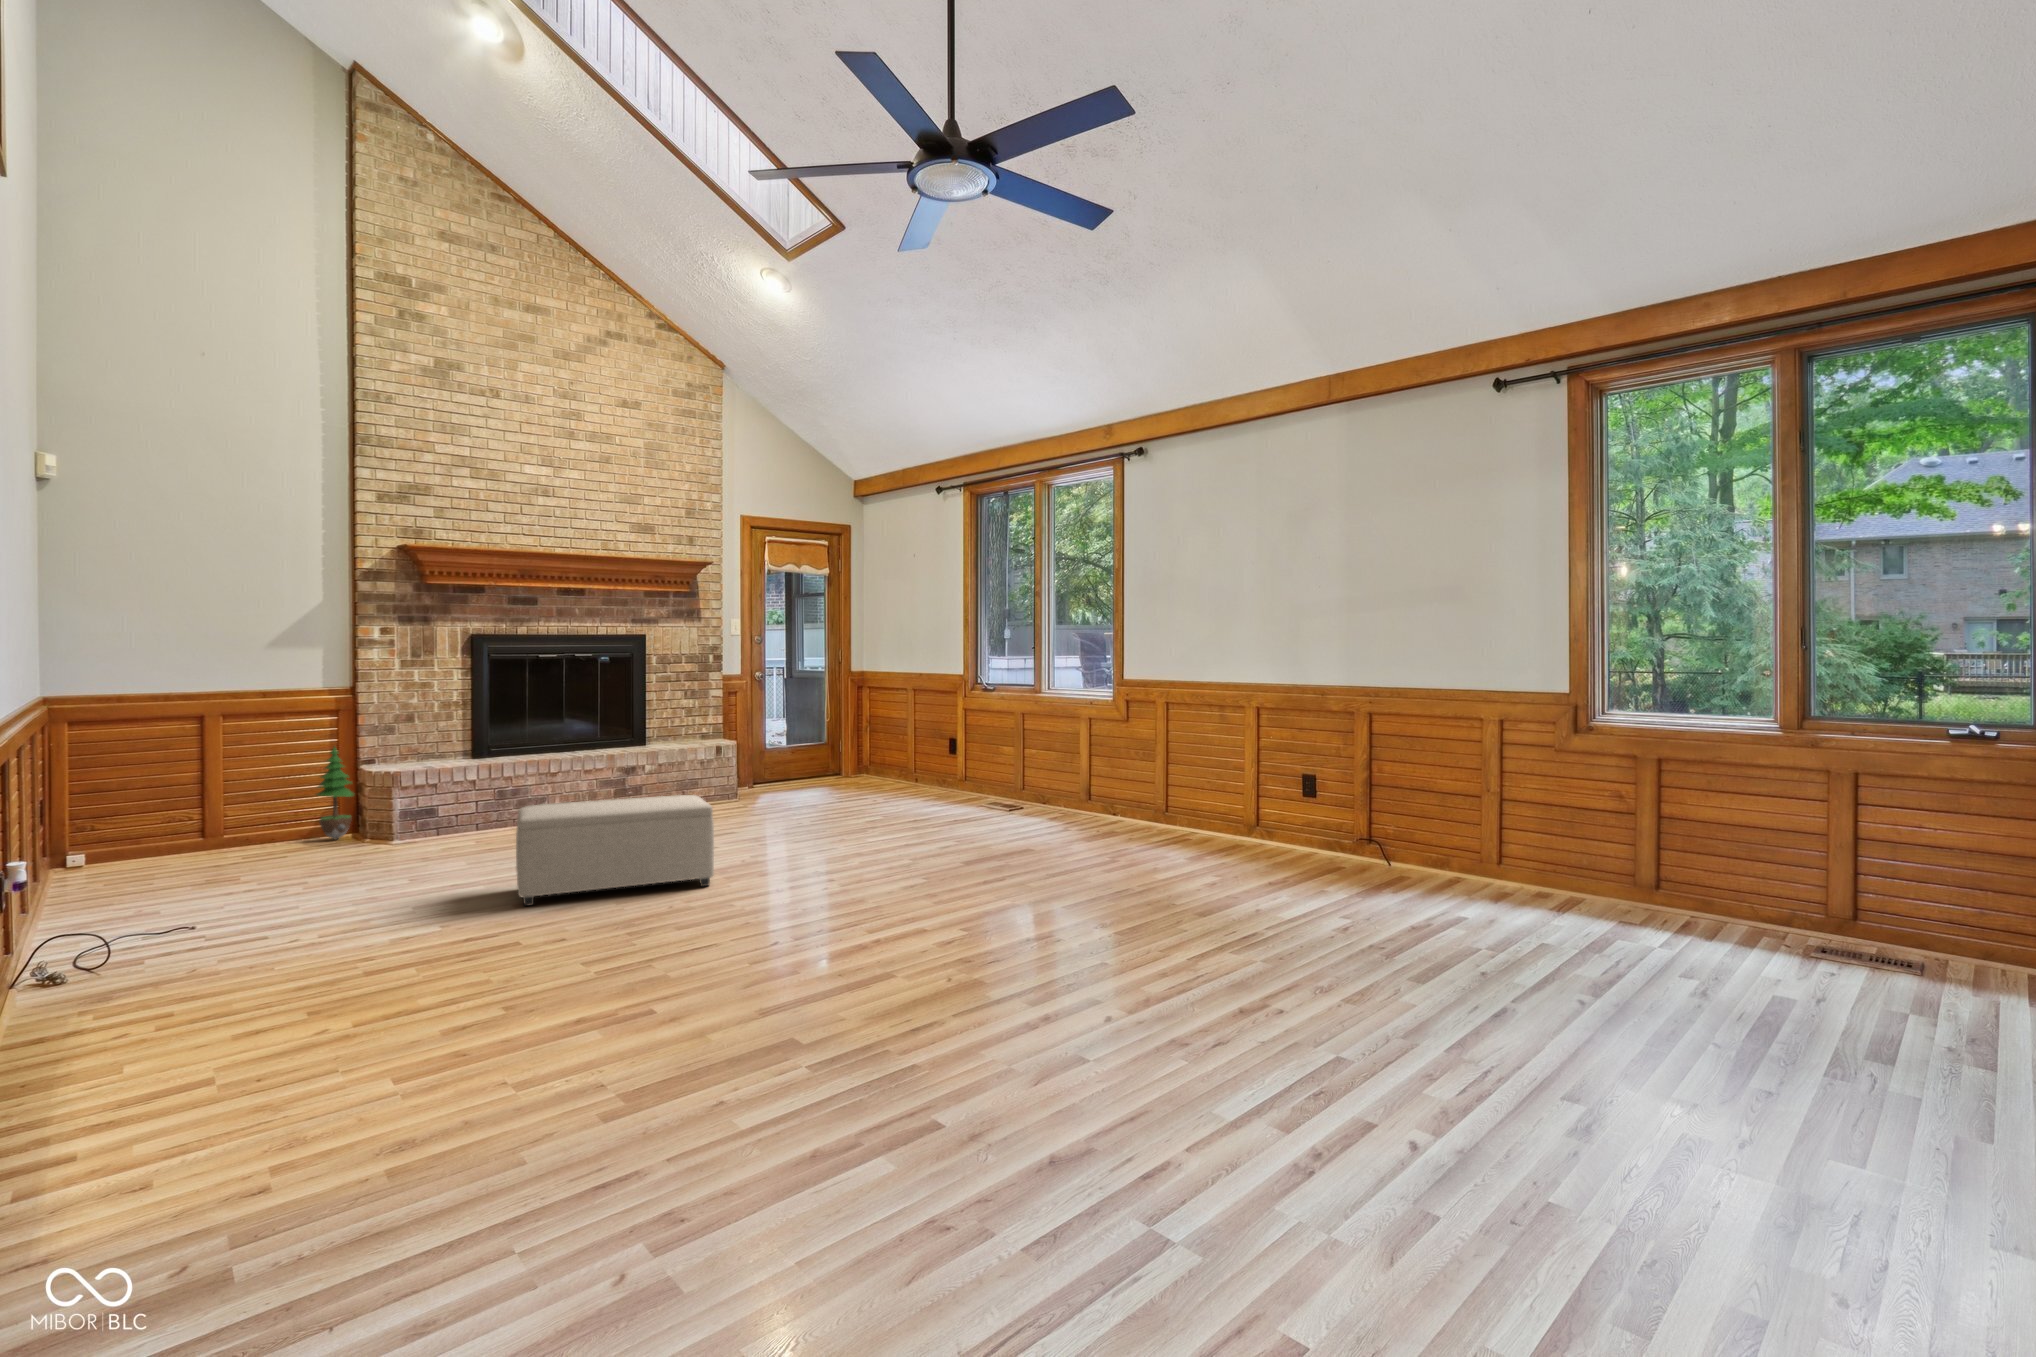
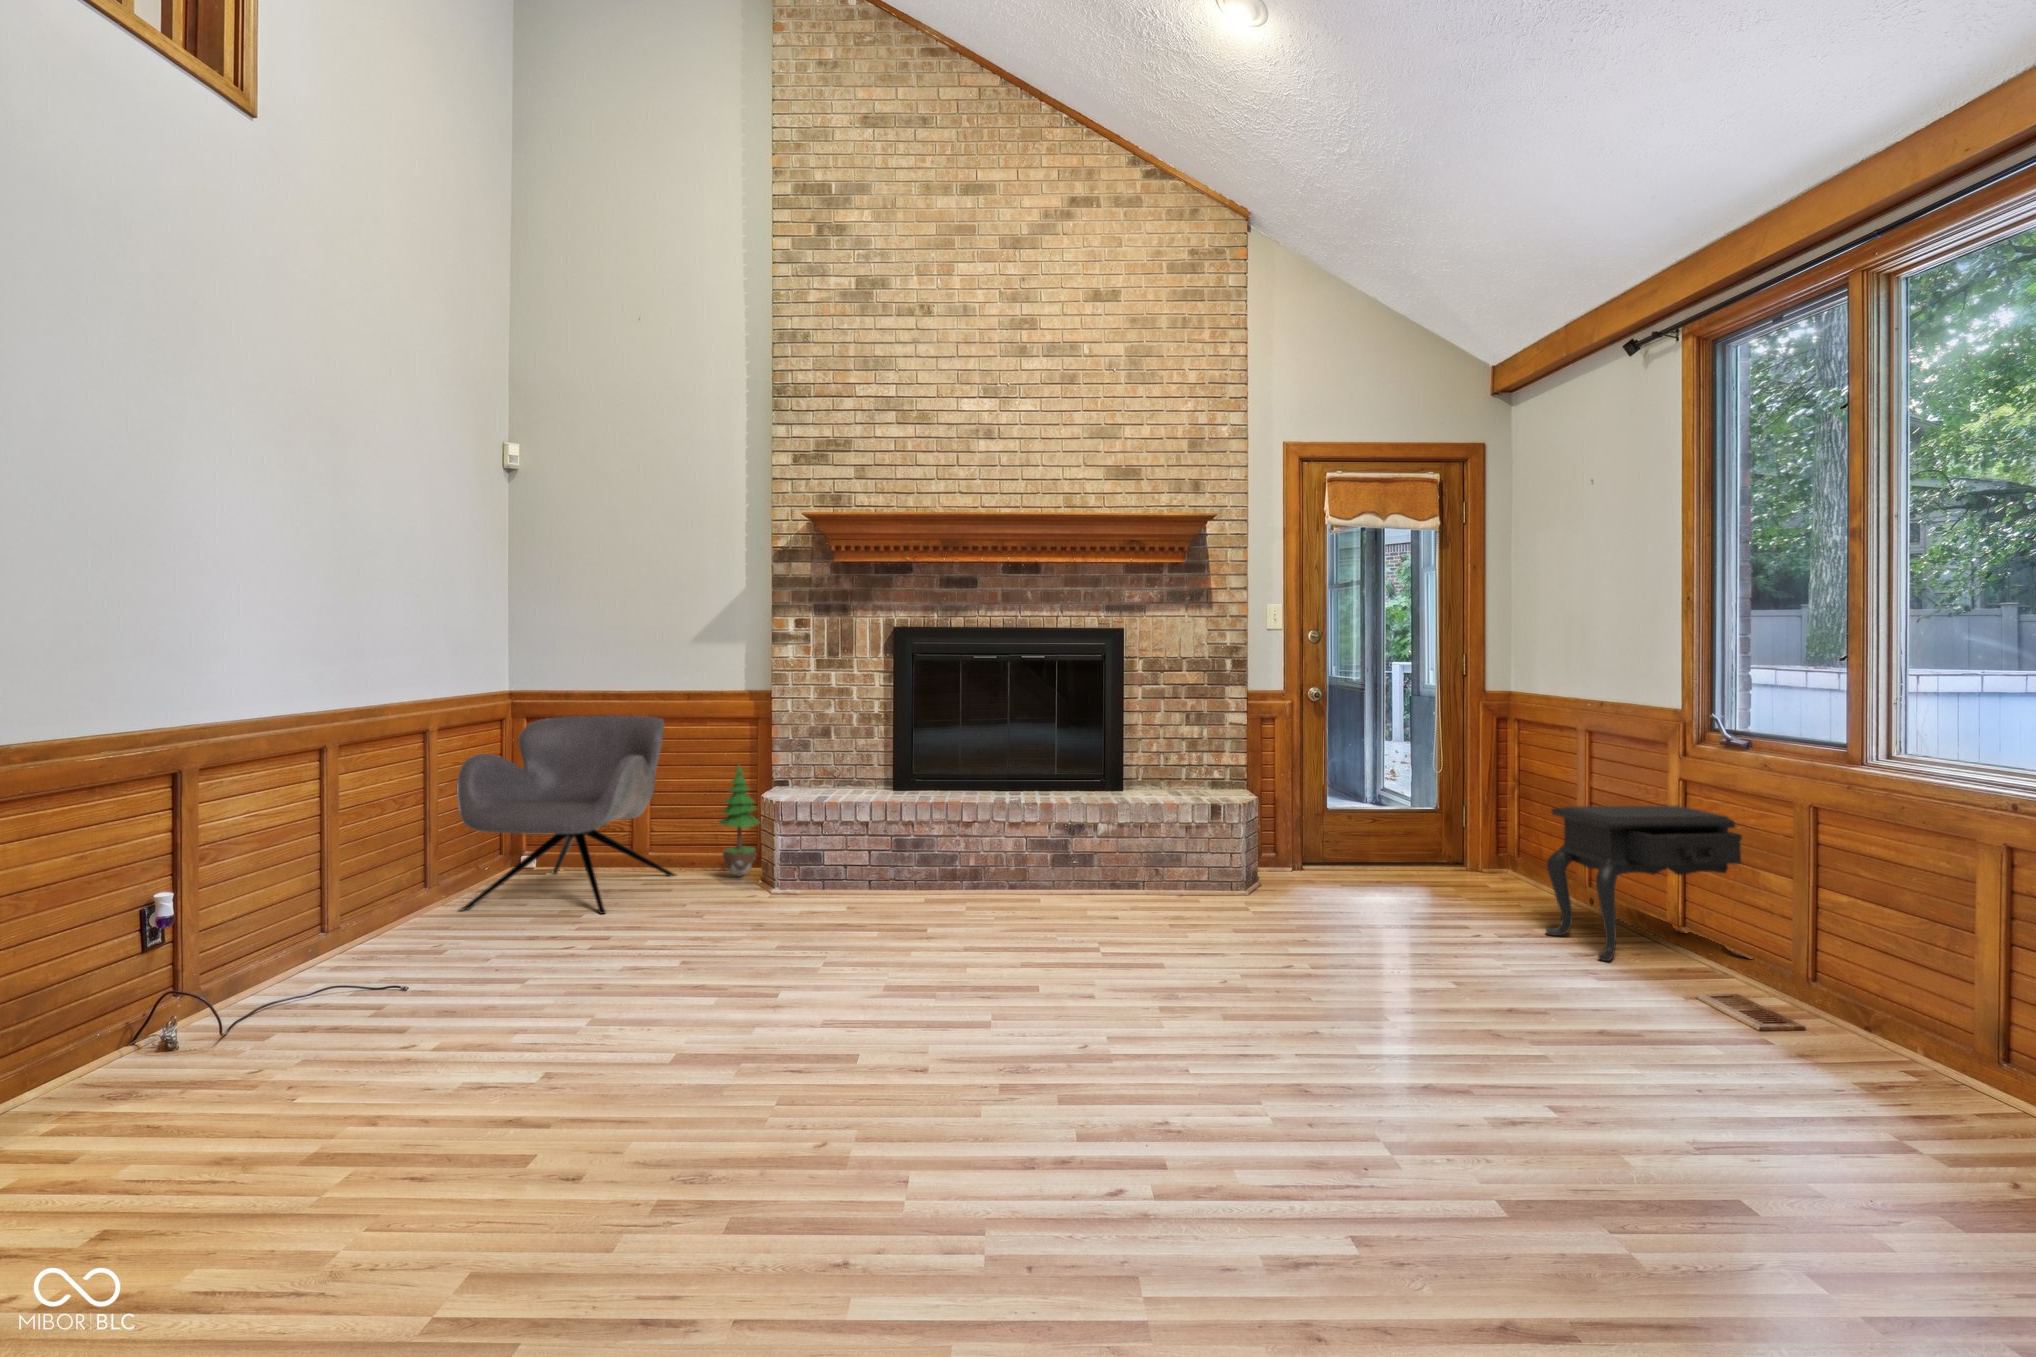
armchair: none [78,710,276,886] -> present [457,715,676,914]
side table: none [897,728,978,801] -> present [1546,805,1742,961]
ottoman: present [516,795,714,906] -> none [560,922,964,1195]

